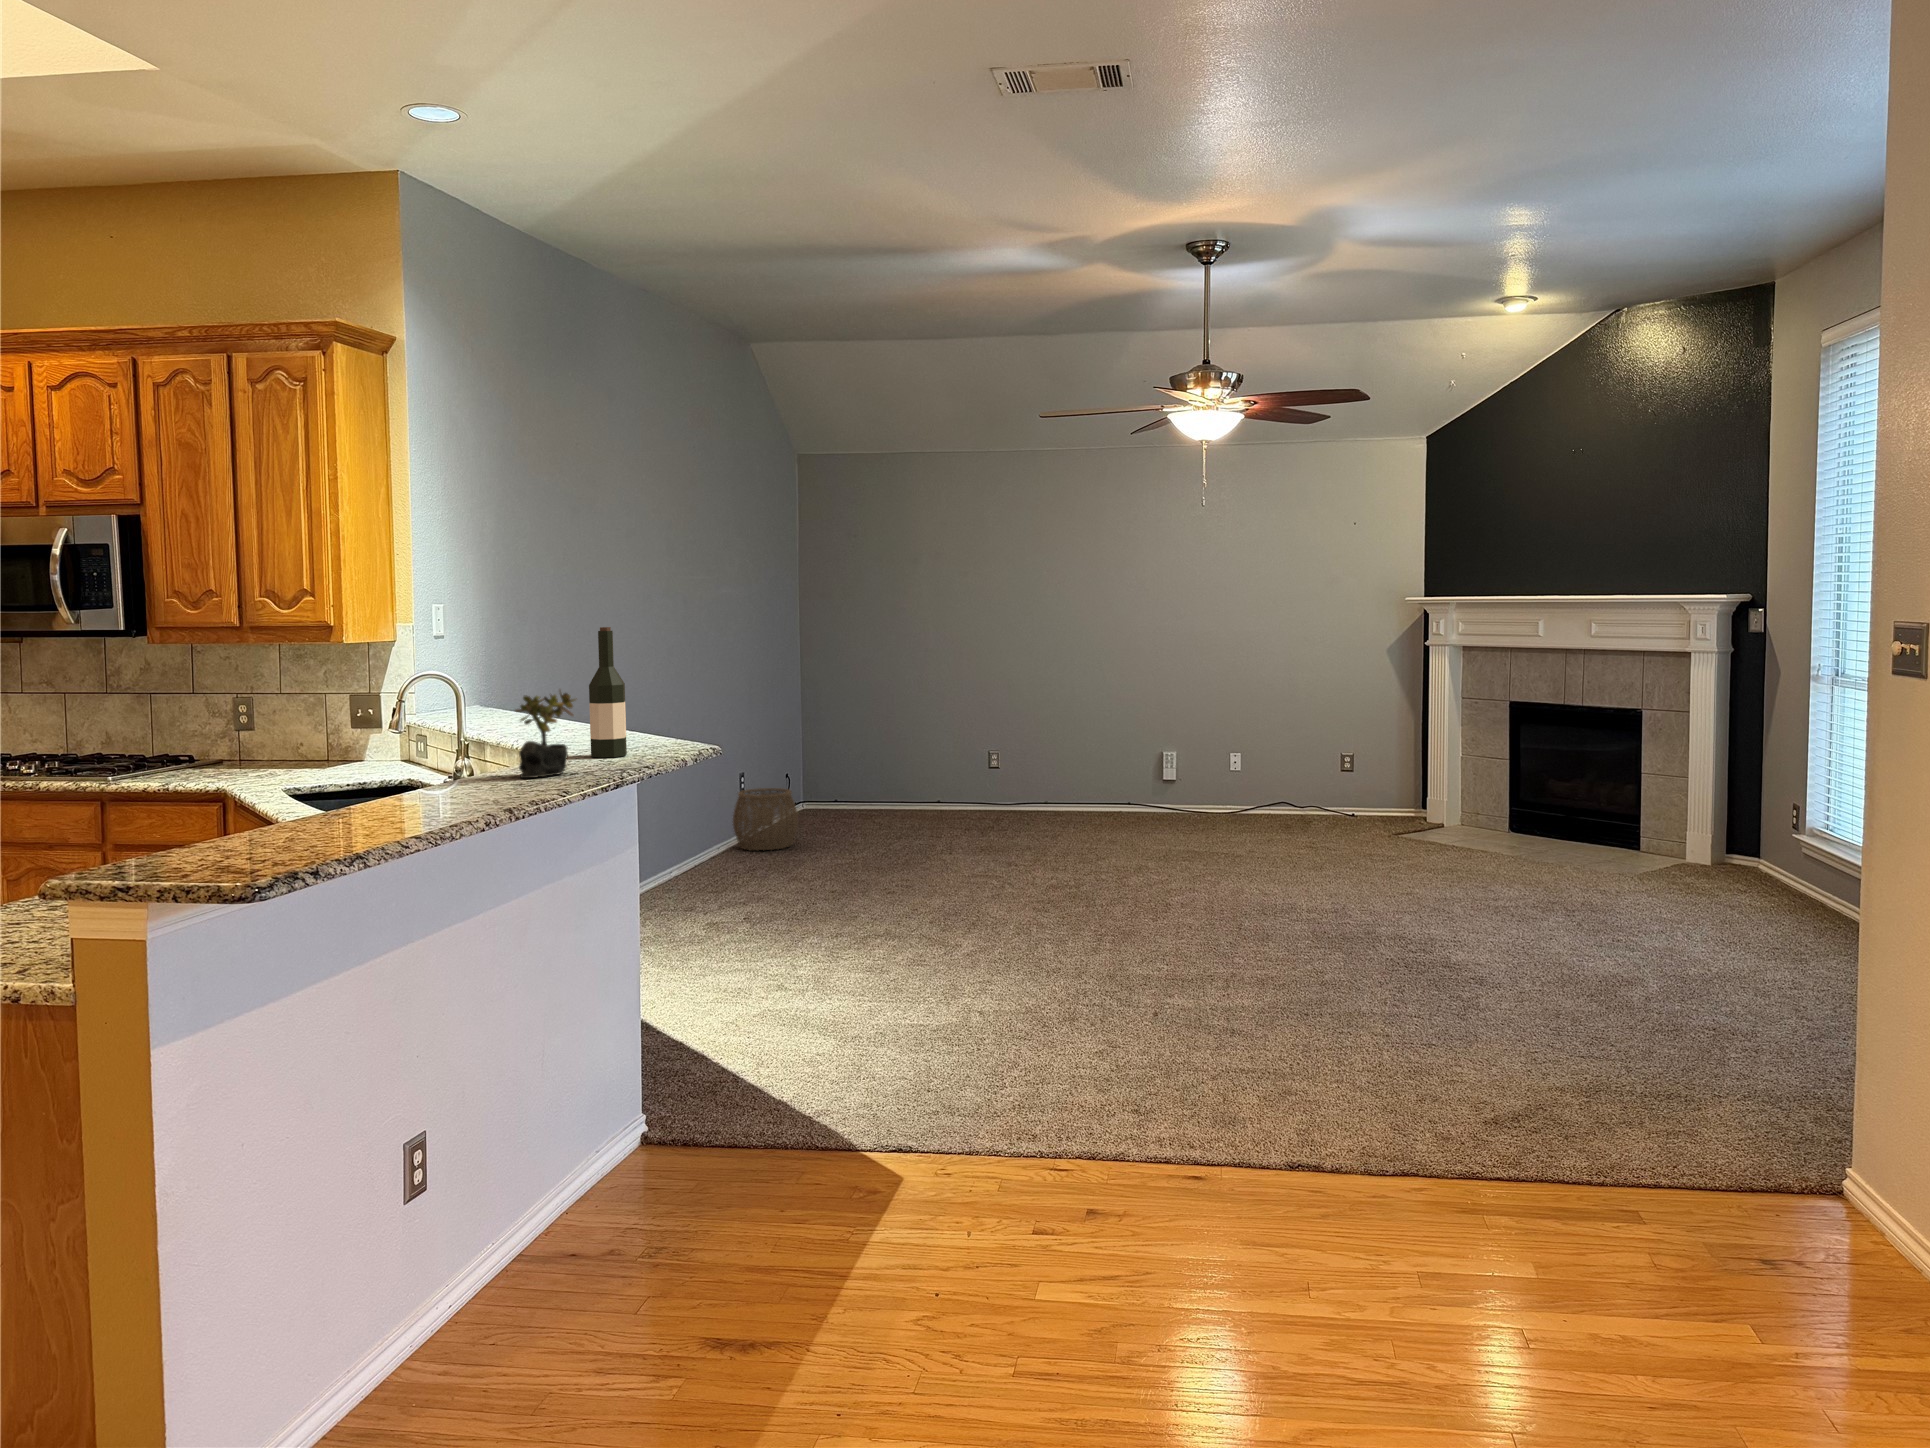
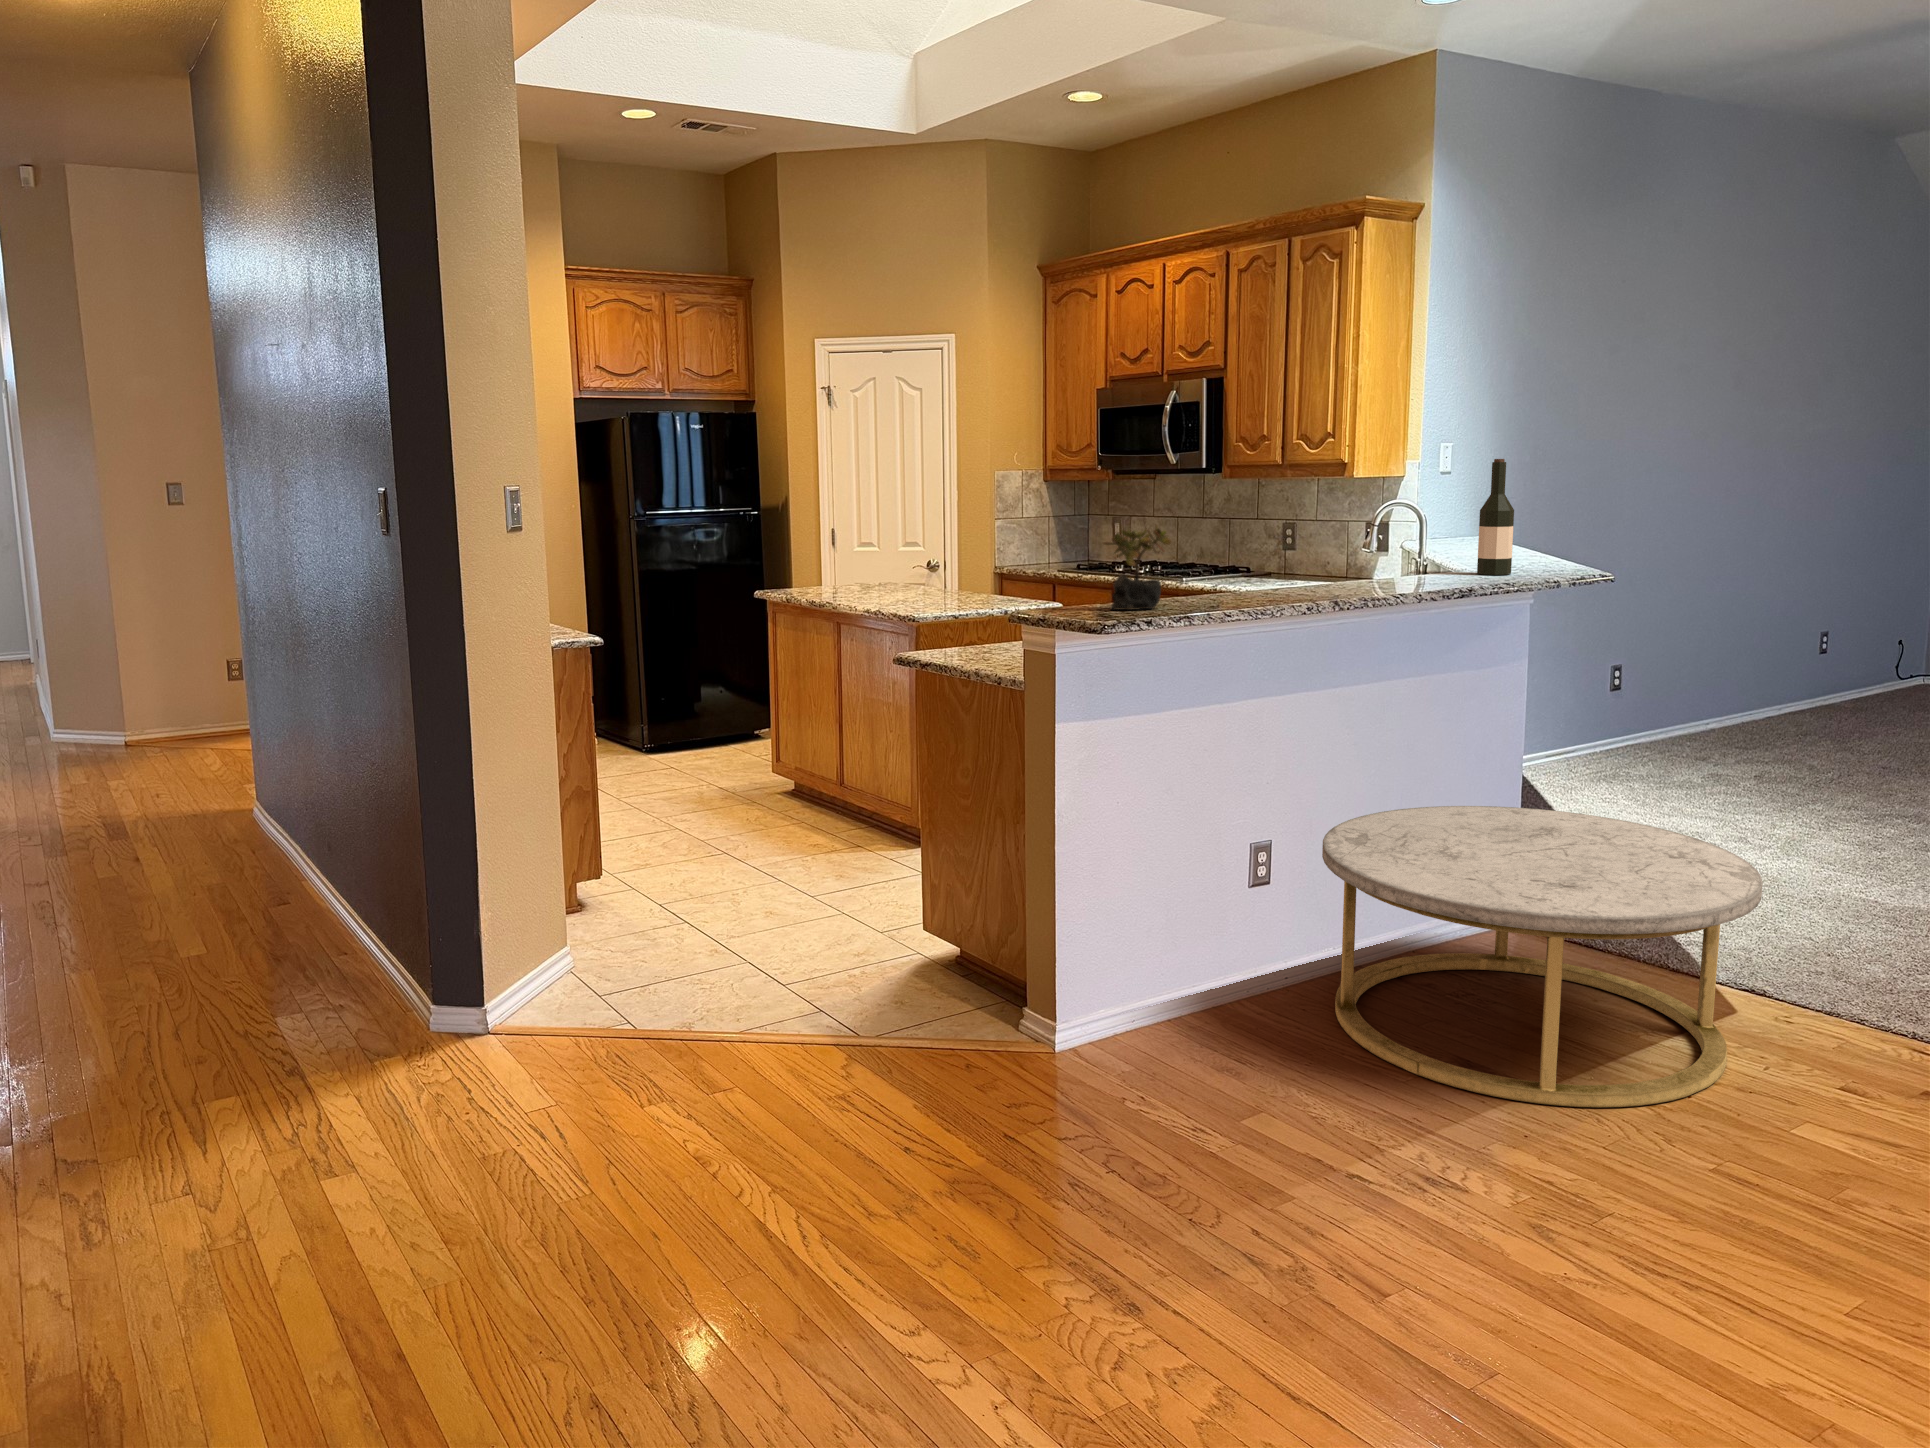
succulent plant: present [515,691,576,778] -> present [1103,525,1171,610]
woven basket: present [733,788,798,851] -> none [1804,651,1891,720]
coffee table: none [498,1008,962,1384] -> present [1322,806,1763,1107]

